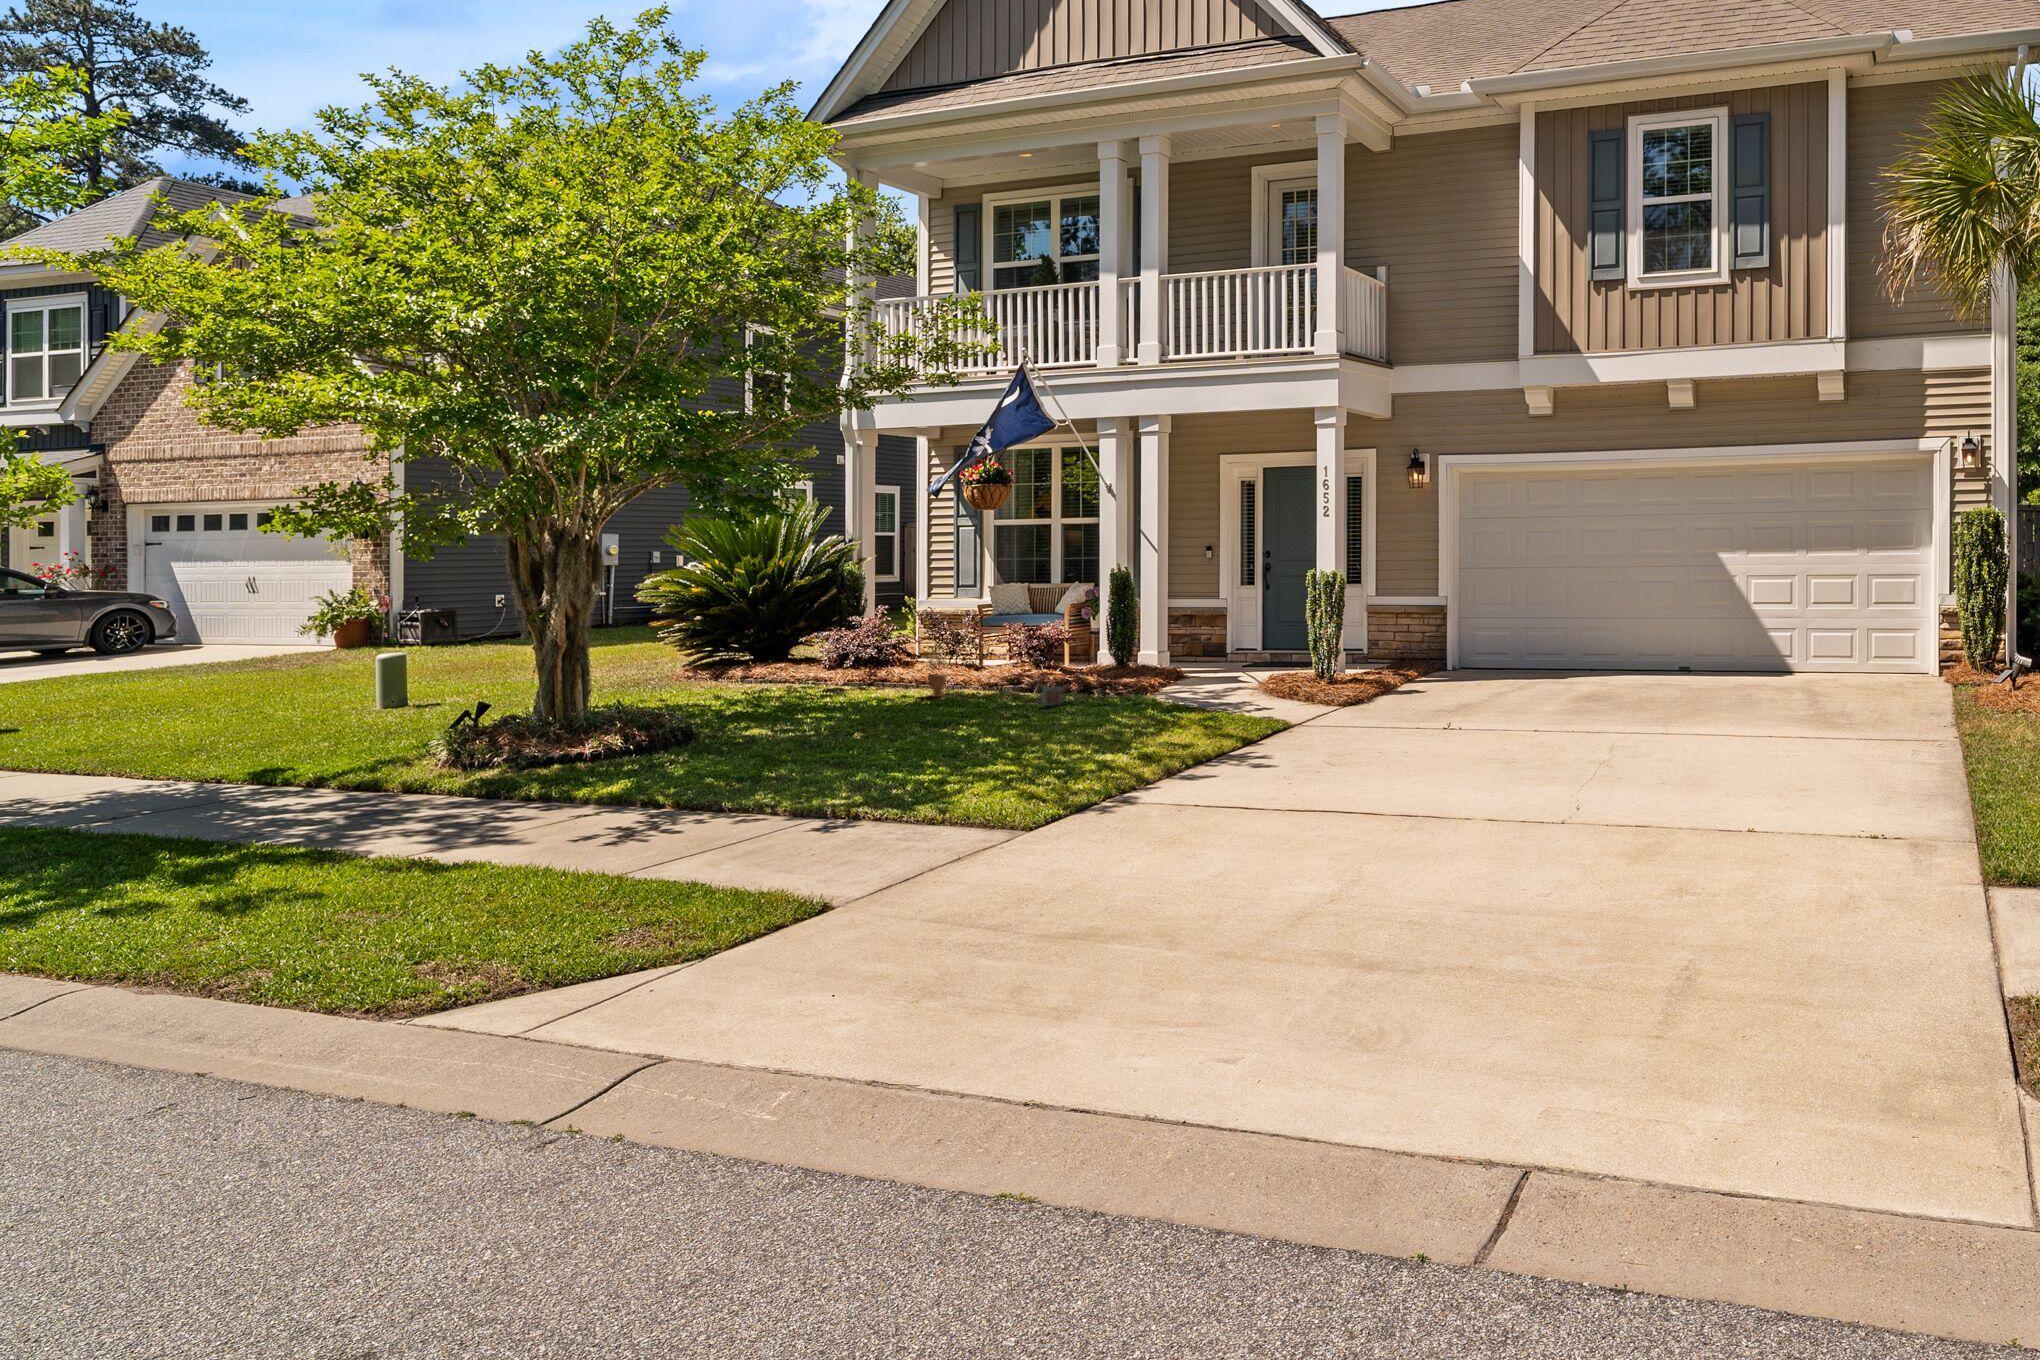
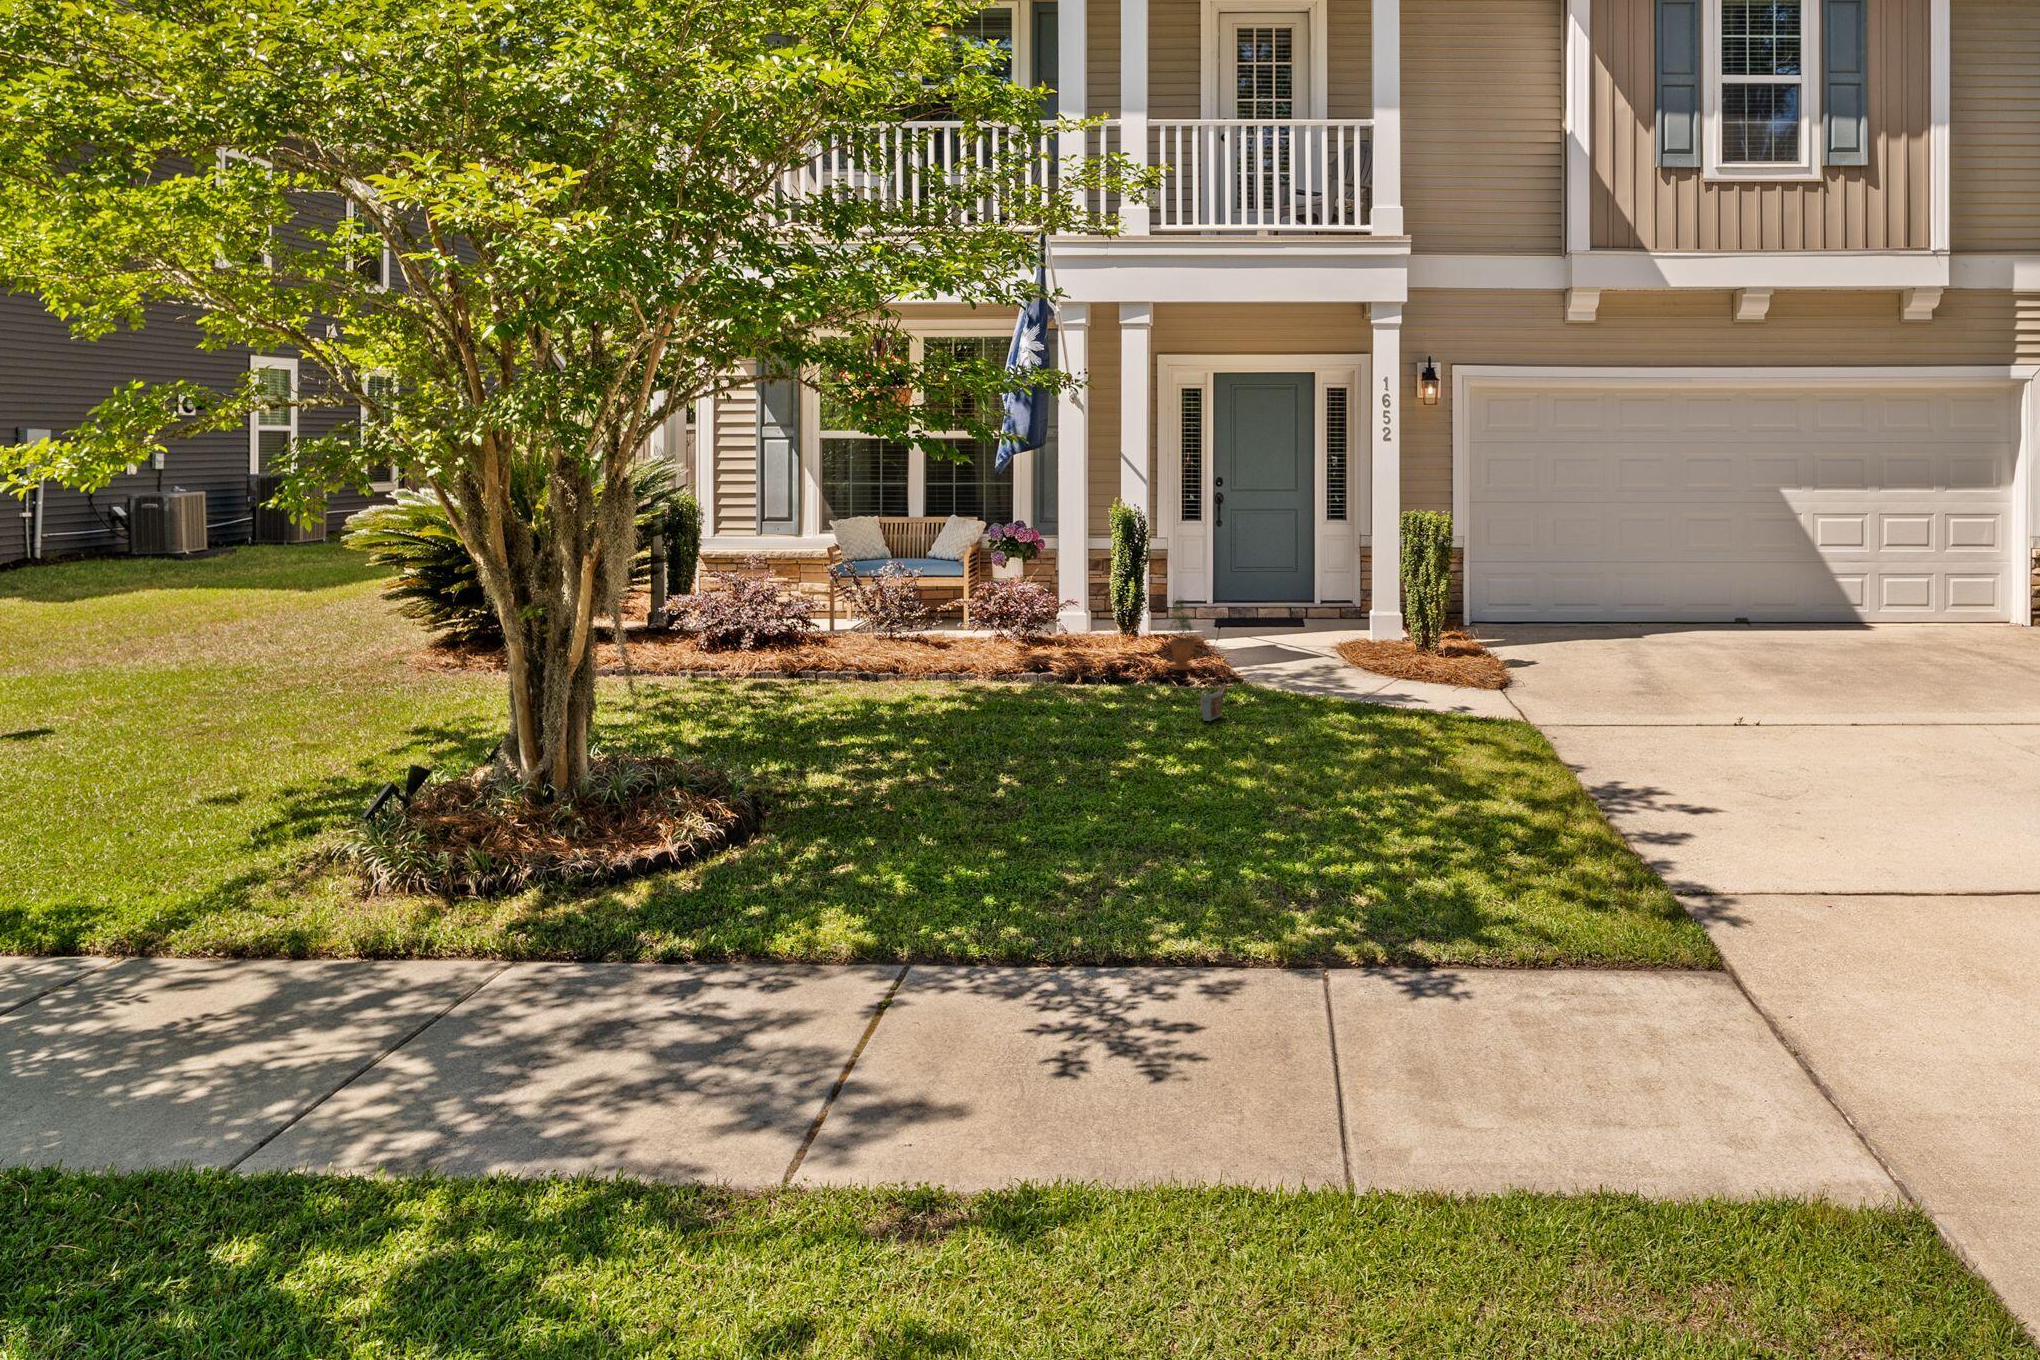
potted plant: present [926,645,947,697] -> present [1167,599,1194,670]

